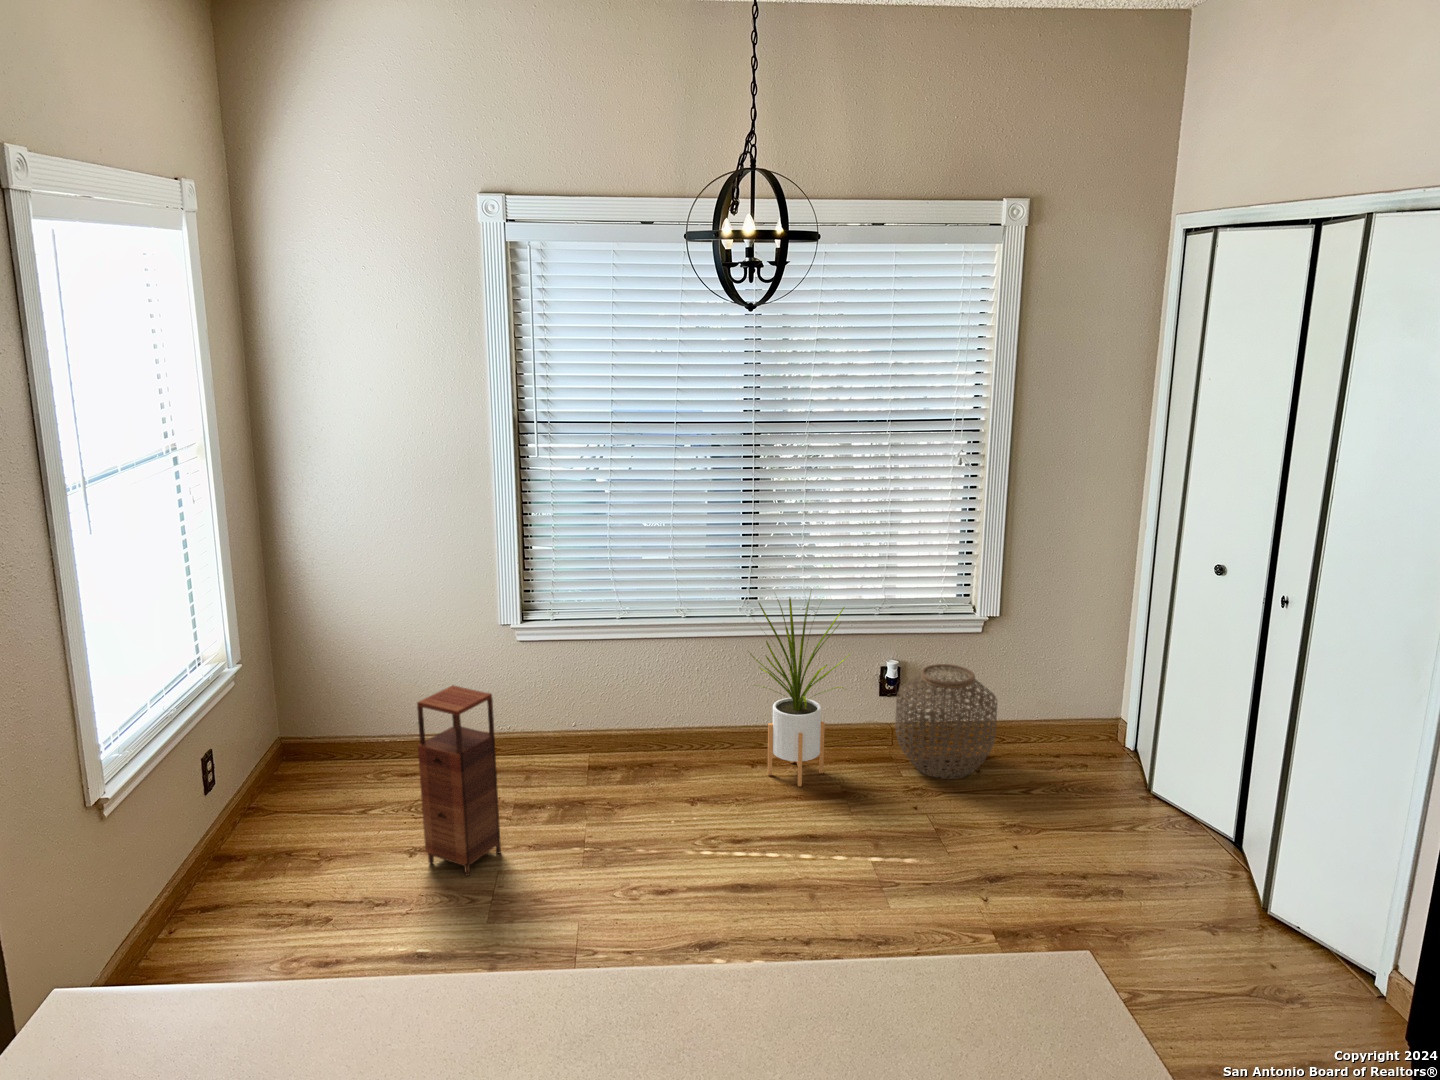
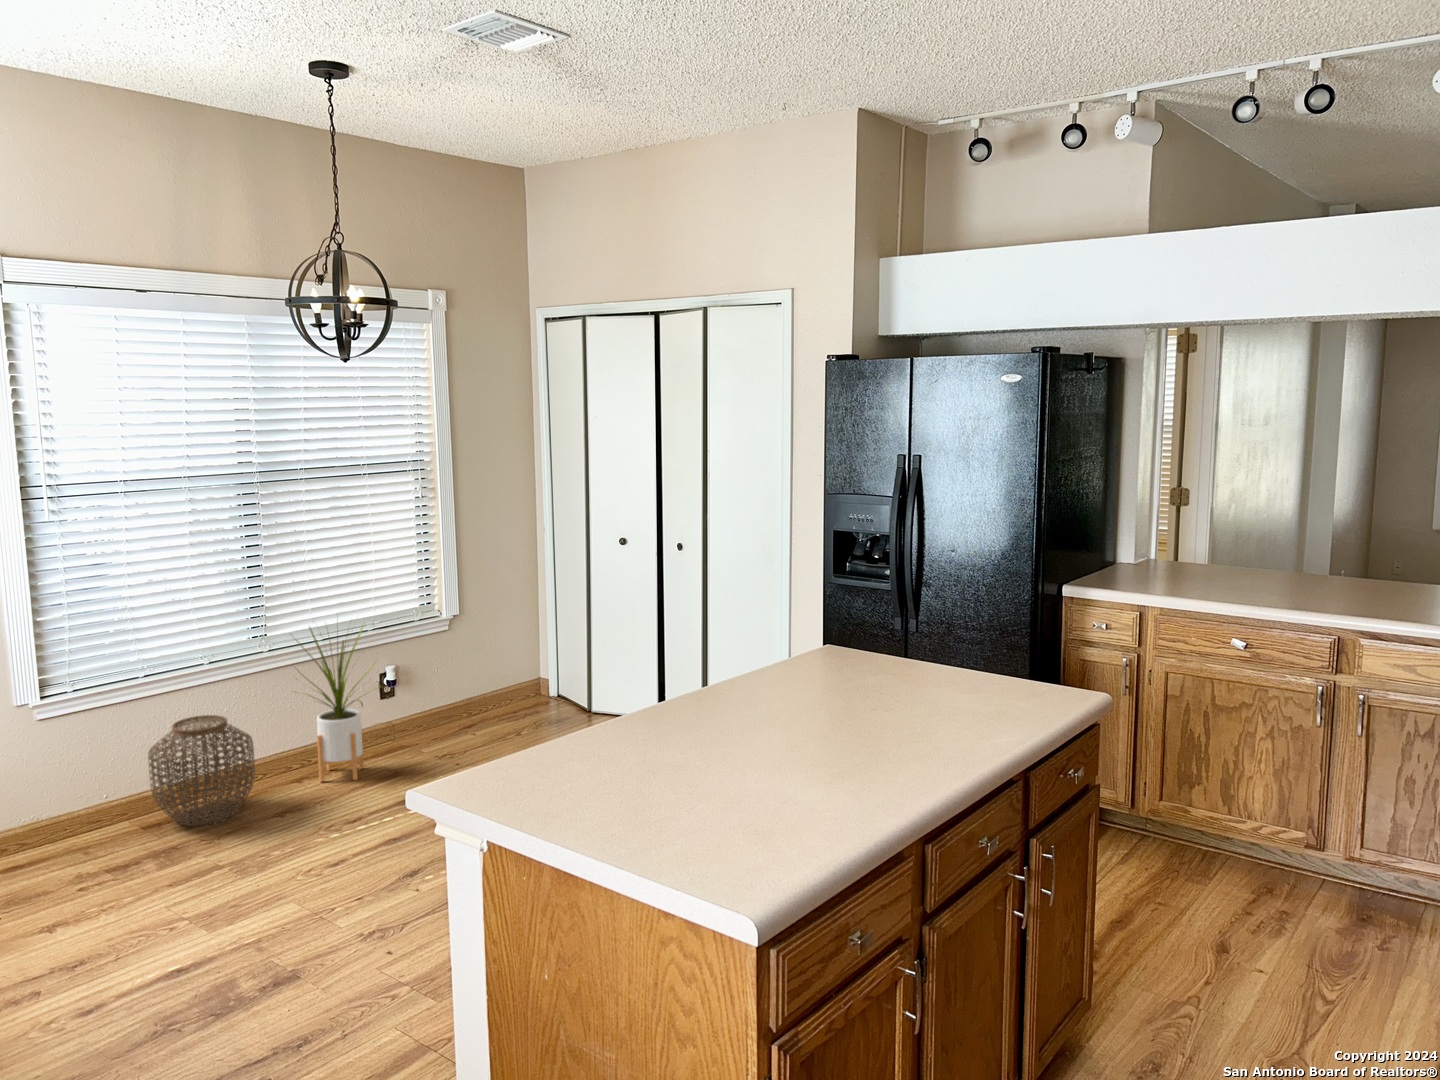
woven basket: present [895,664,997,779] -> present [148,715,255,826]
storage cabinet: present [417,685,501,876] -> none [69,739,149,929]

